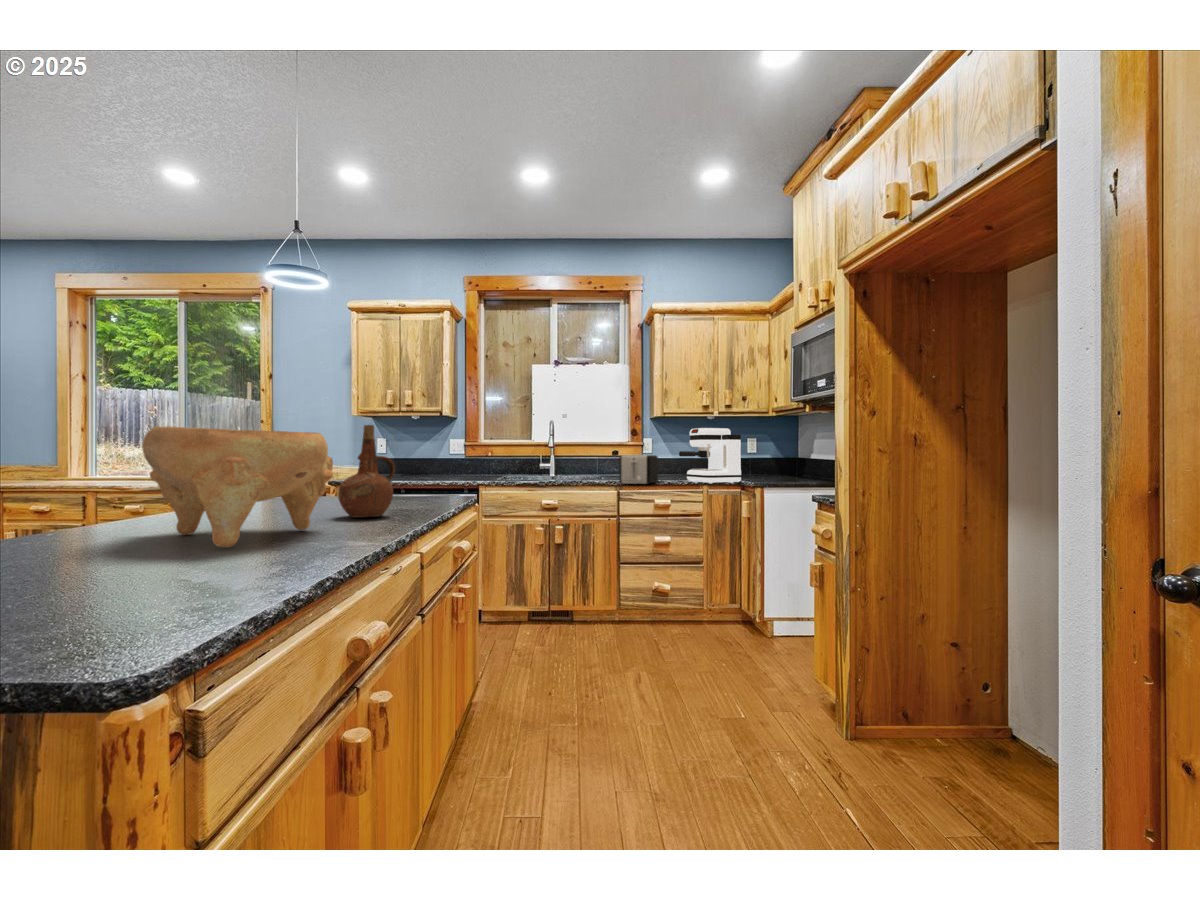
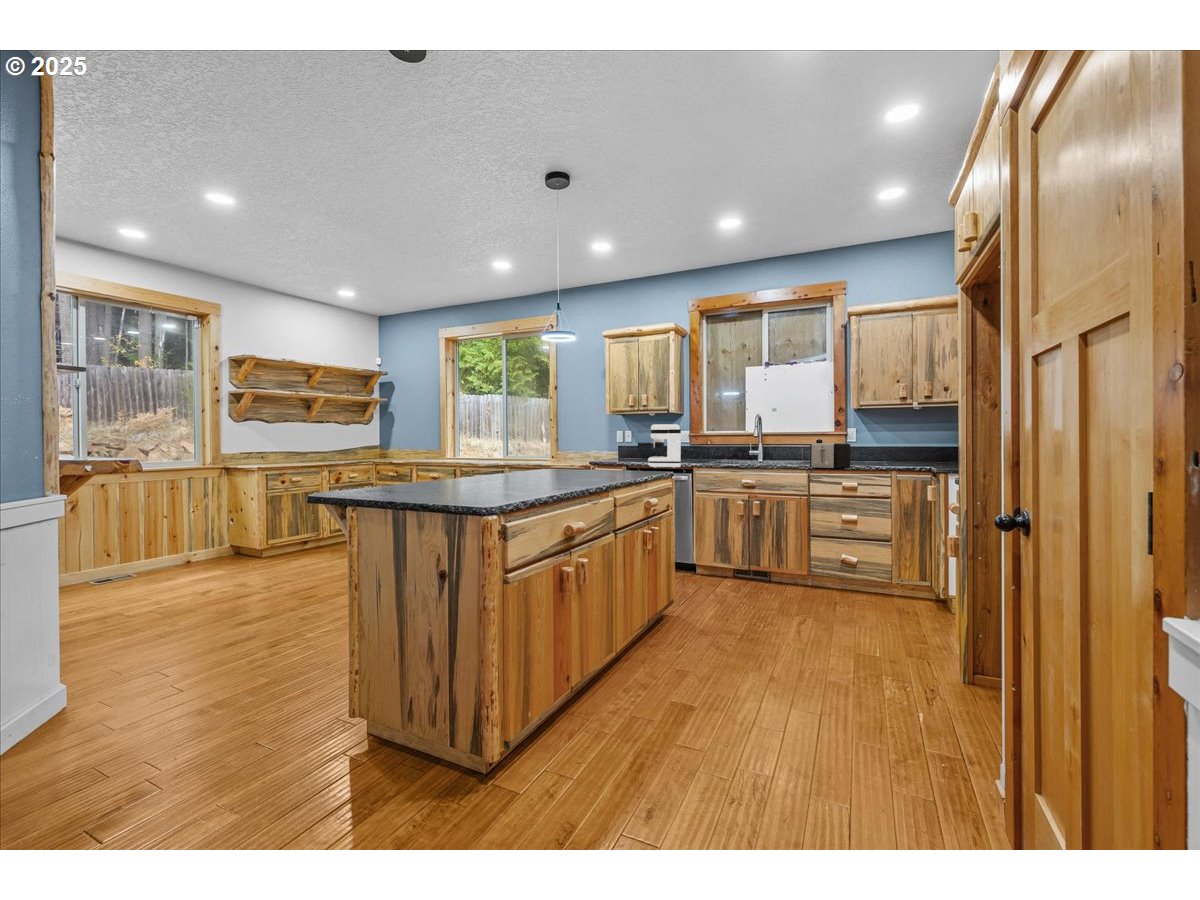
ceramic pitcher: present [338,425,395,518] -> none [583,422,614,475]
decorative bowl: present [142,426,333,547] -> none [499,425,578,480]
coffee maker: present [679,428,741,484] -> present [638,424,681,468]

